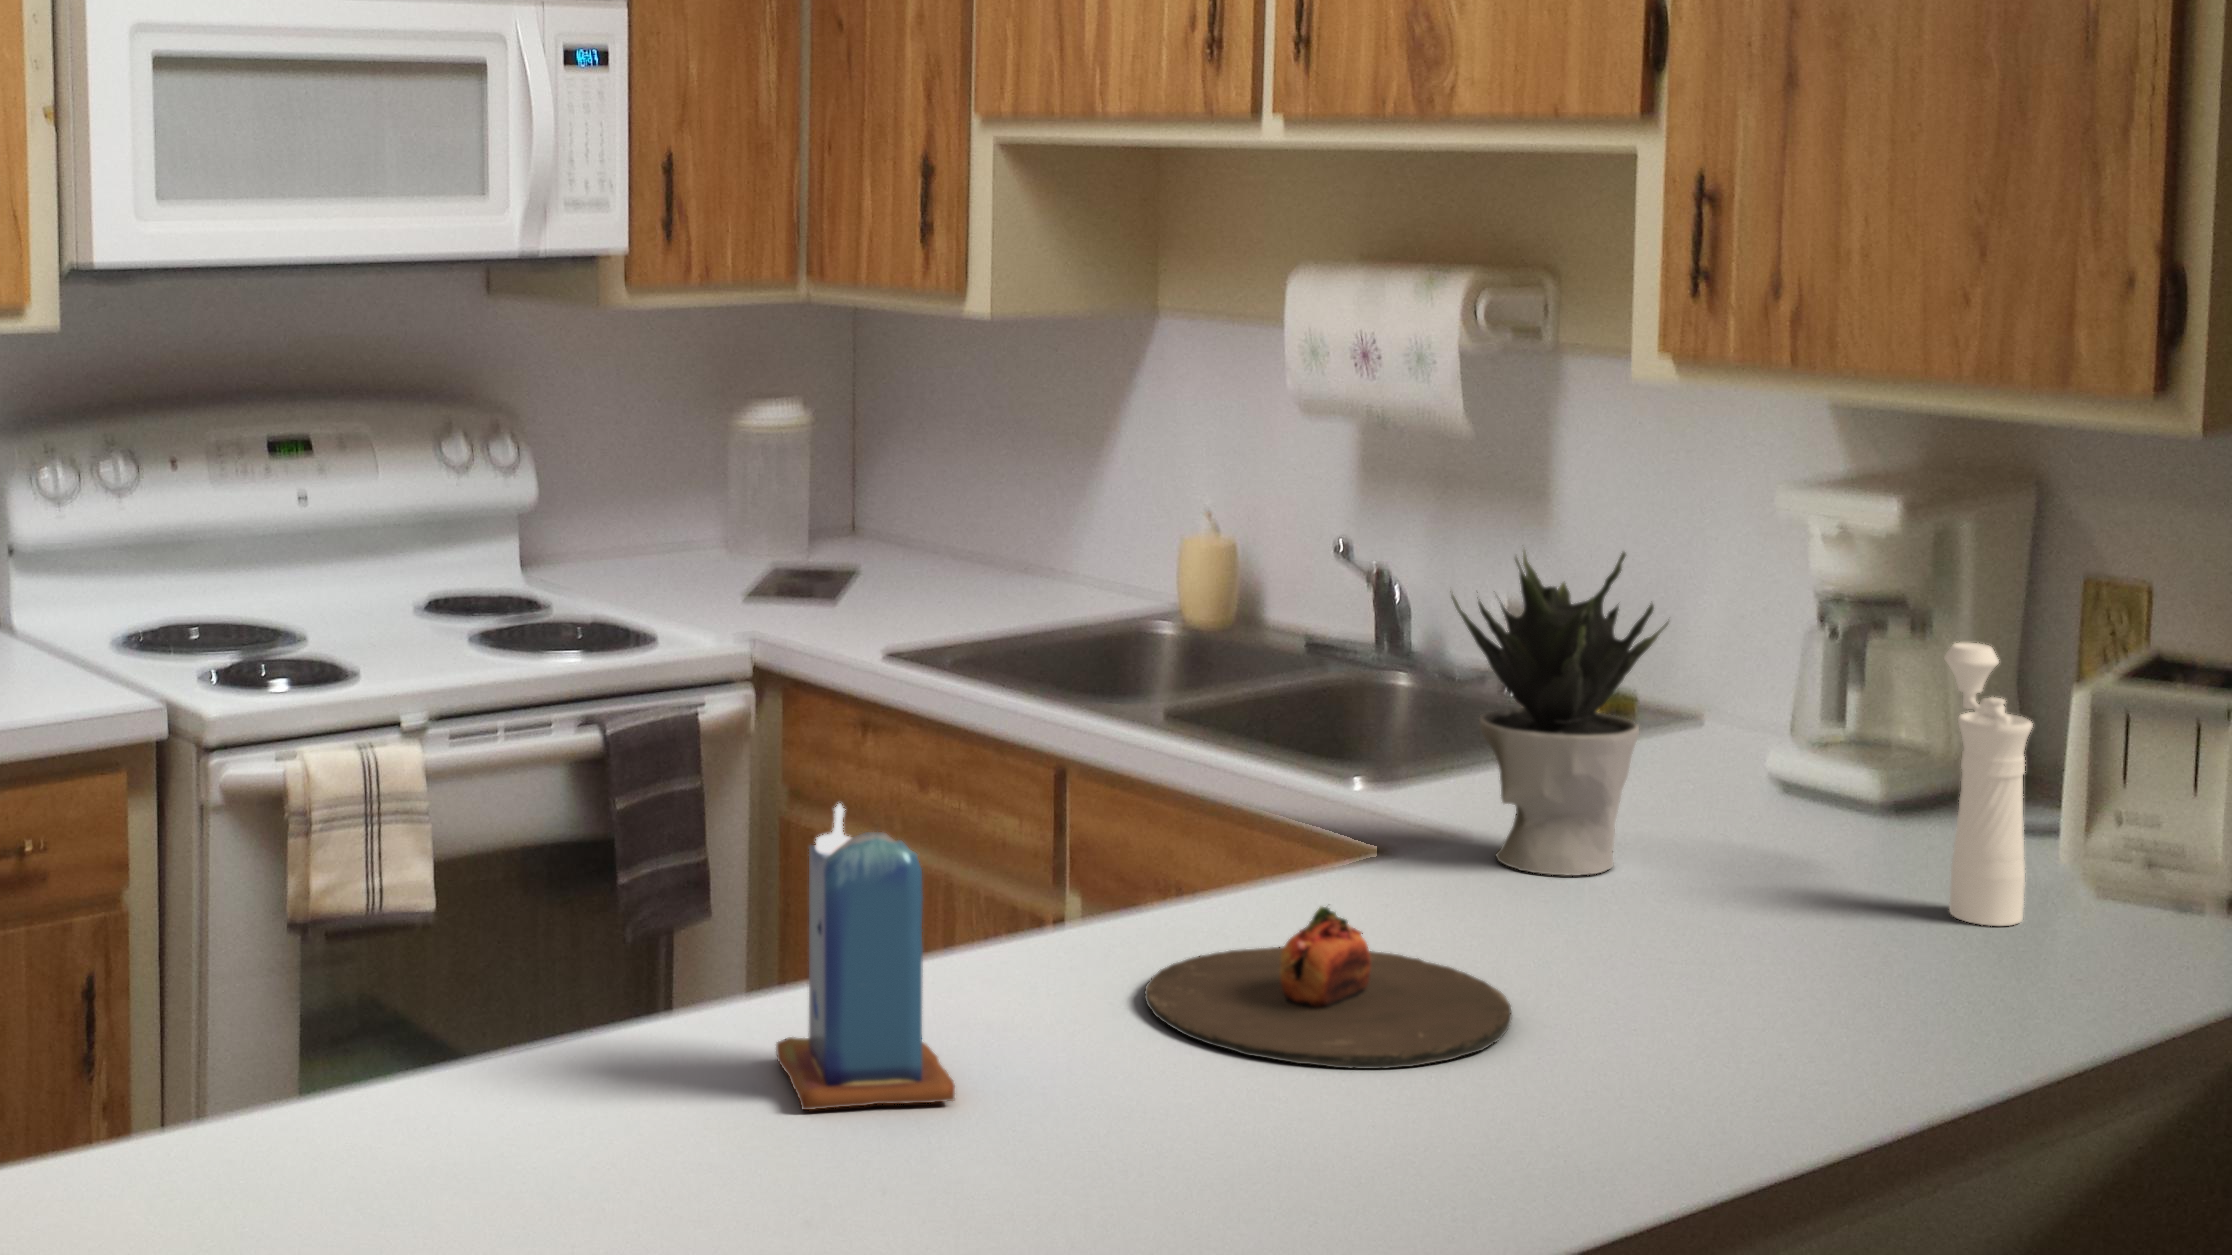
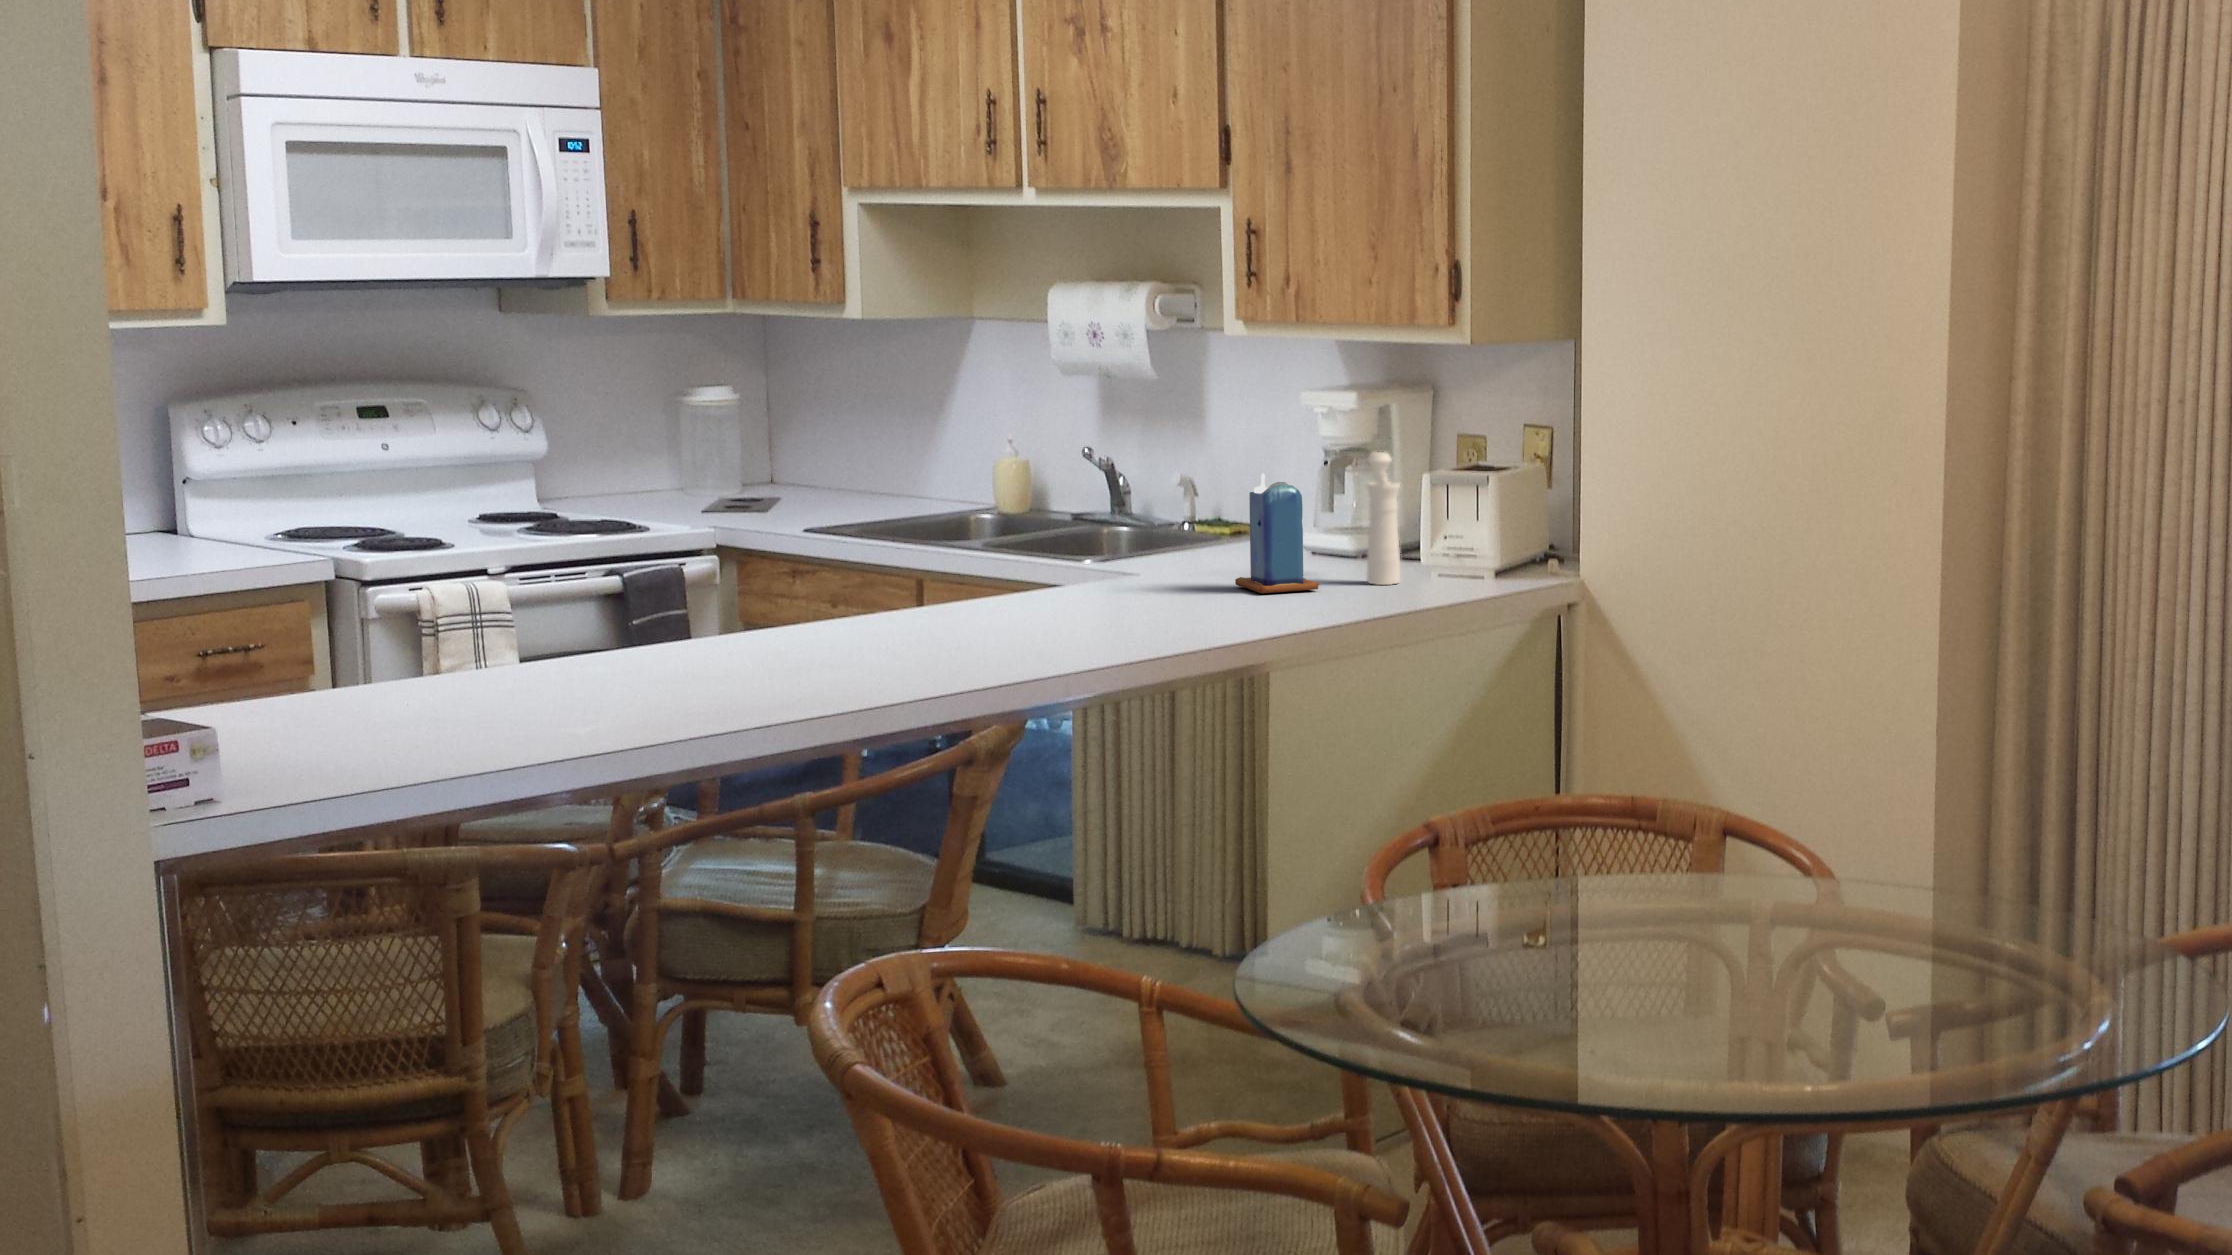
potted plant: present [1452,552,1668,875] -> none [1123,409,1237,580]
candle: present [776,804,955,1110] -> present [1235,473,1318,593]
plate: present [1145,907,1512,1069] -> none [960,567,1139,631]

